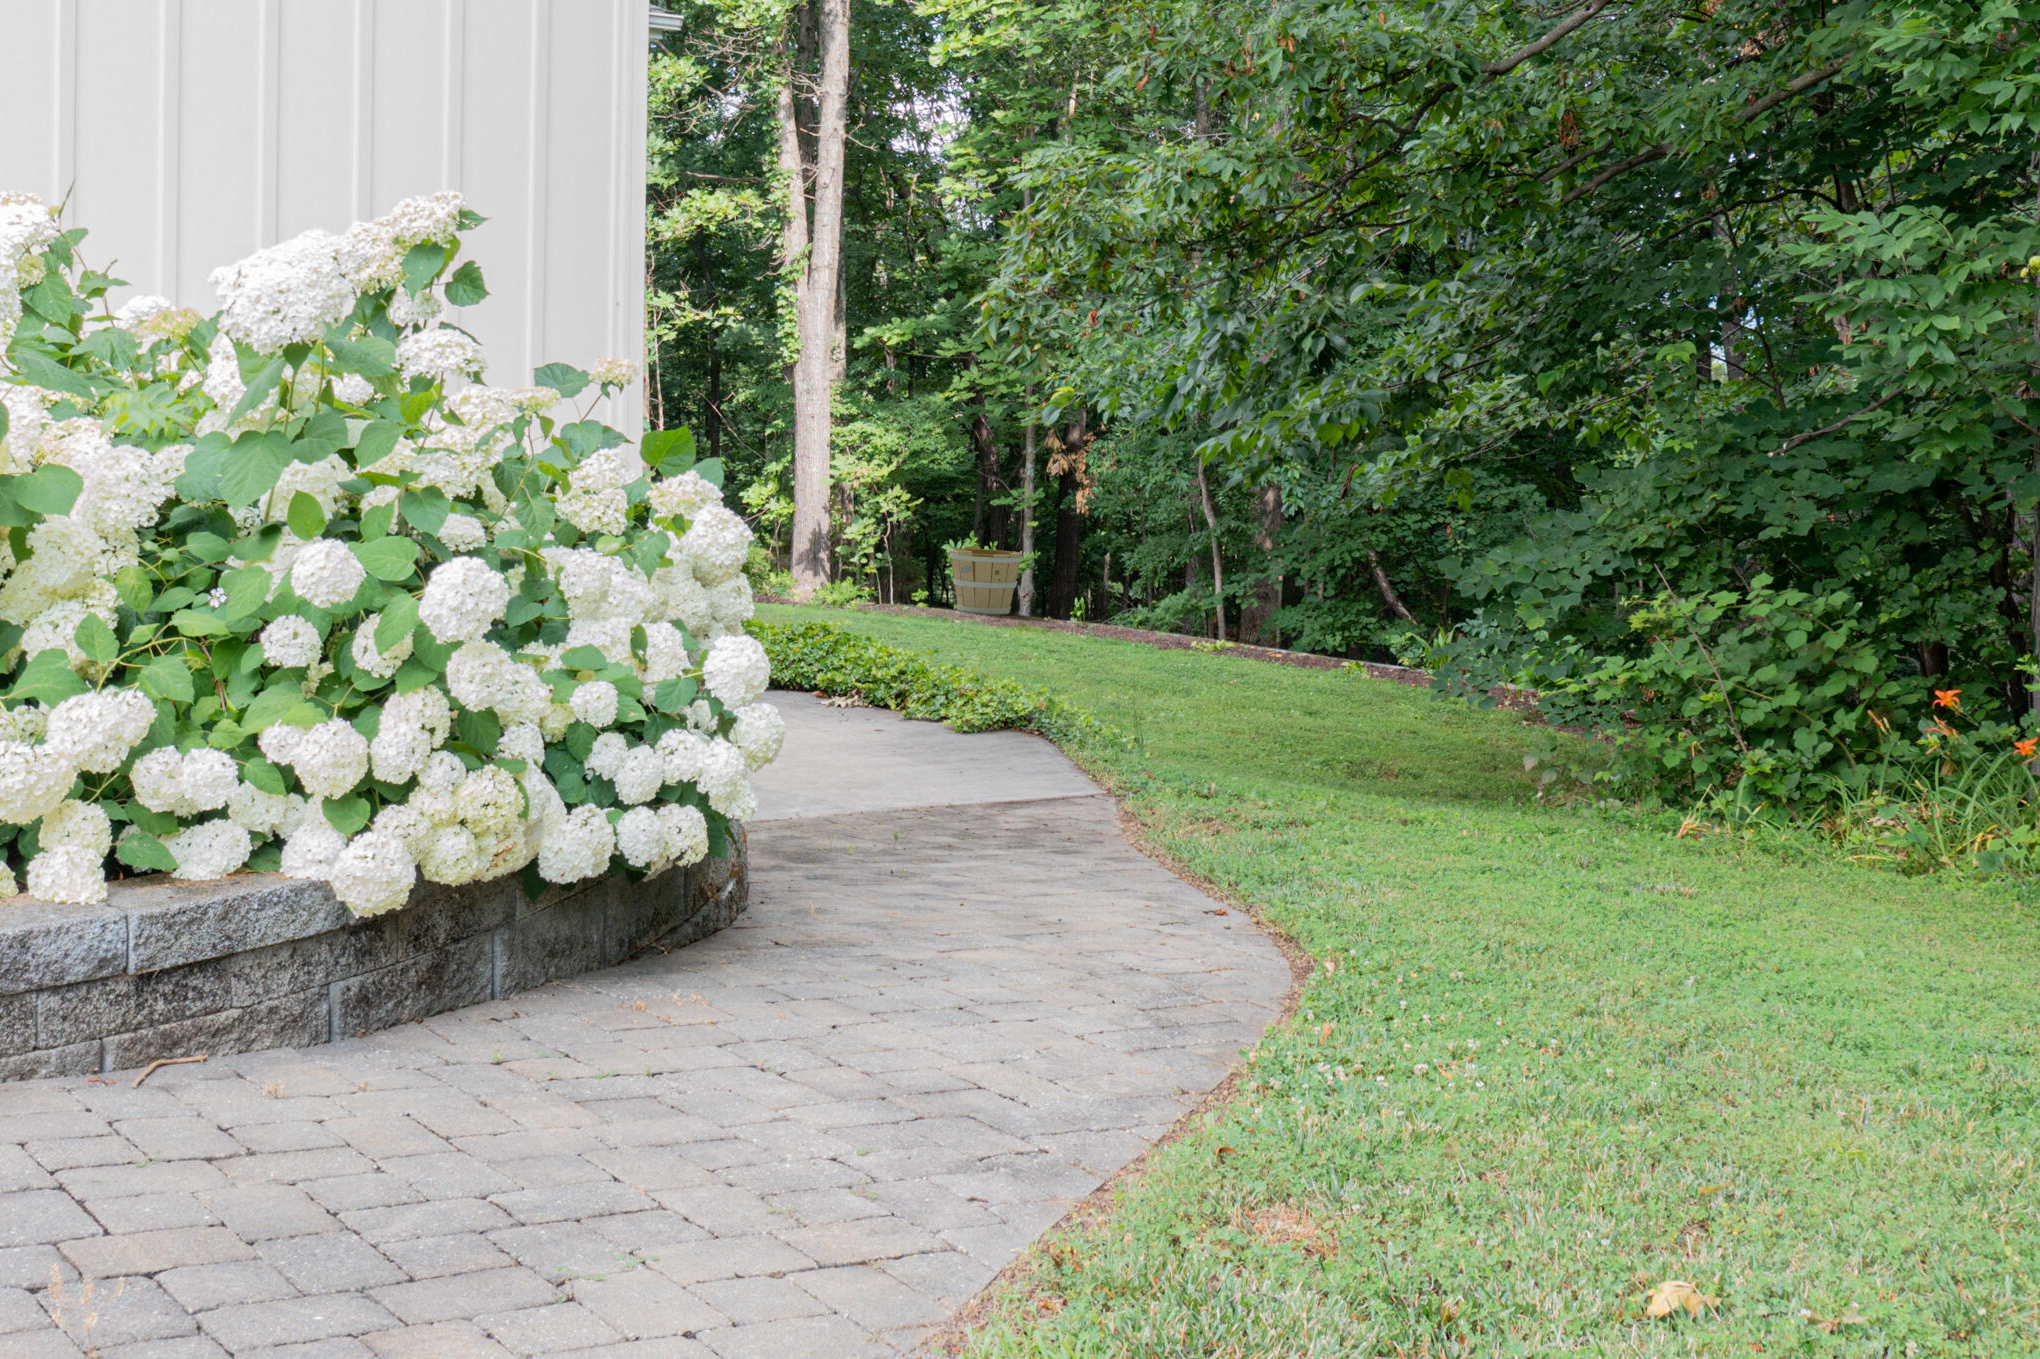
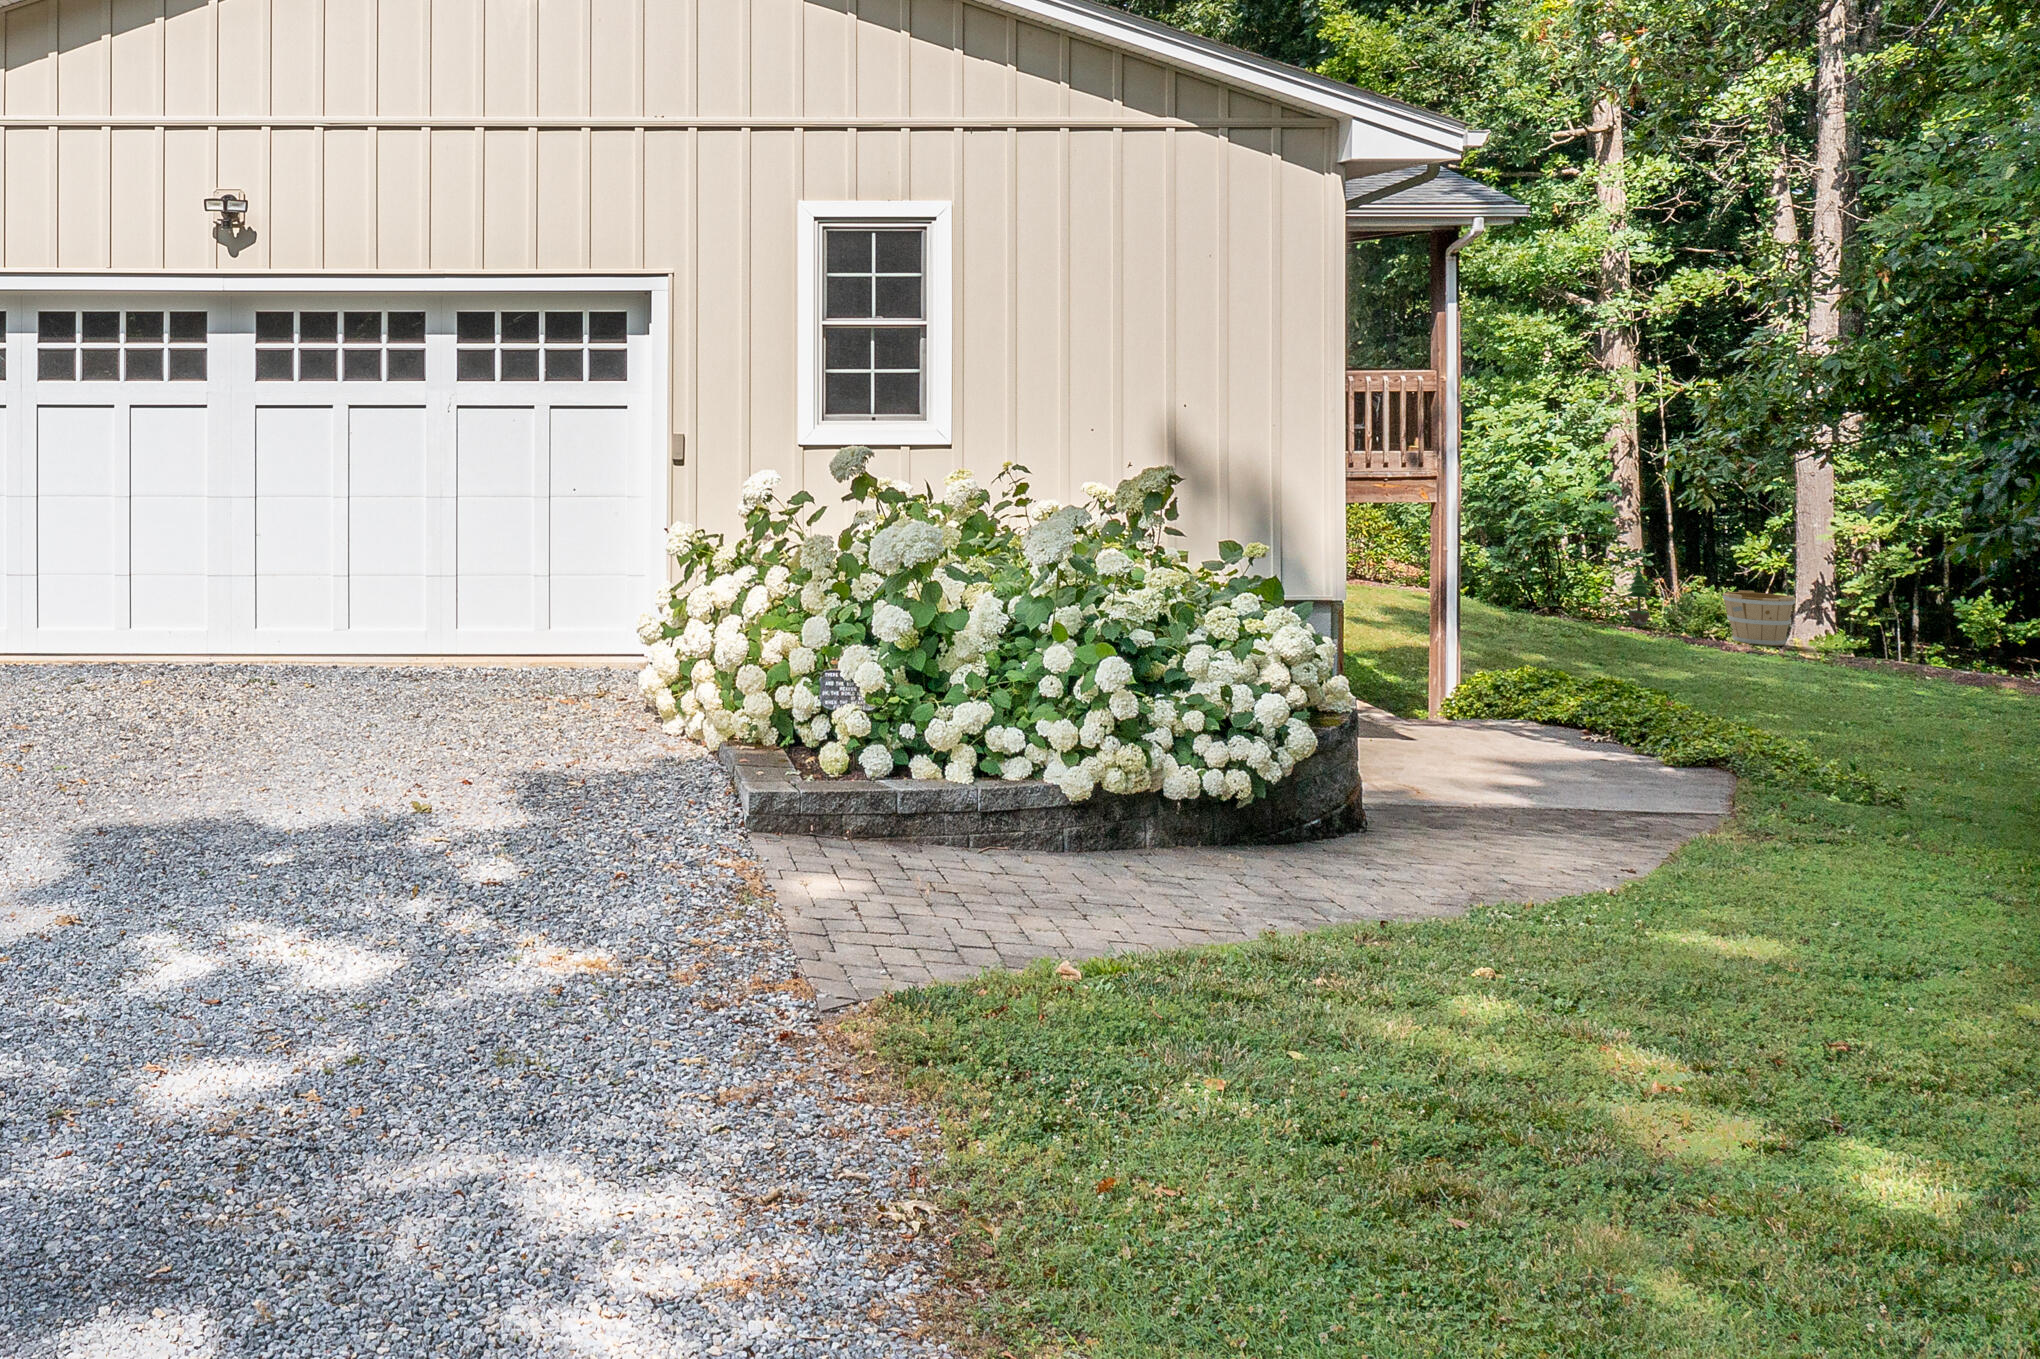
potted tree: none [843,516,872,598] -> present [1626,566,1651,626]

